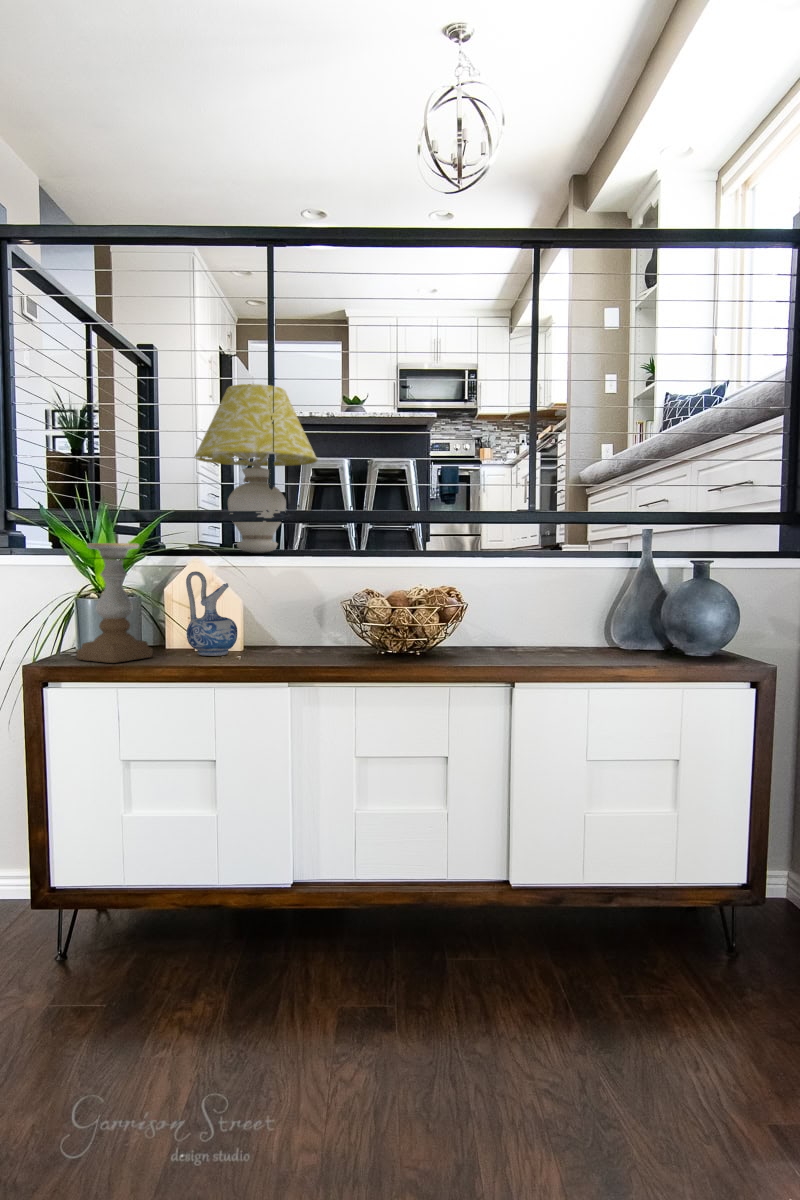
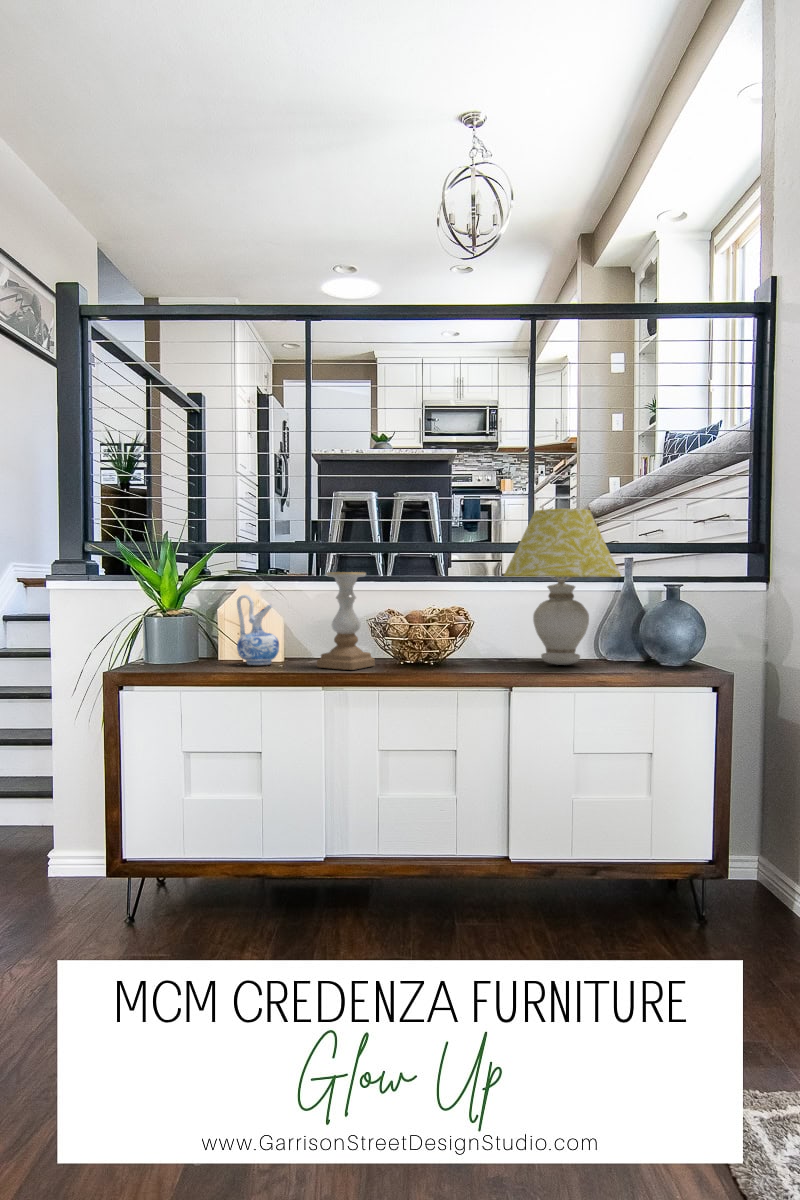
table lamp: present [195,384,317,553] -> present [504,509,621,665]
candle holder: present [77,543,153,663] -> present [317,572,375,670]

